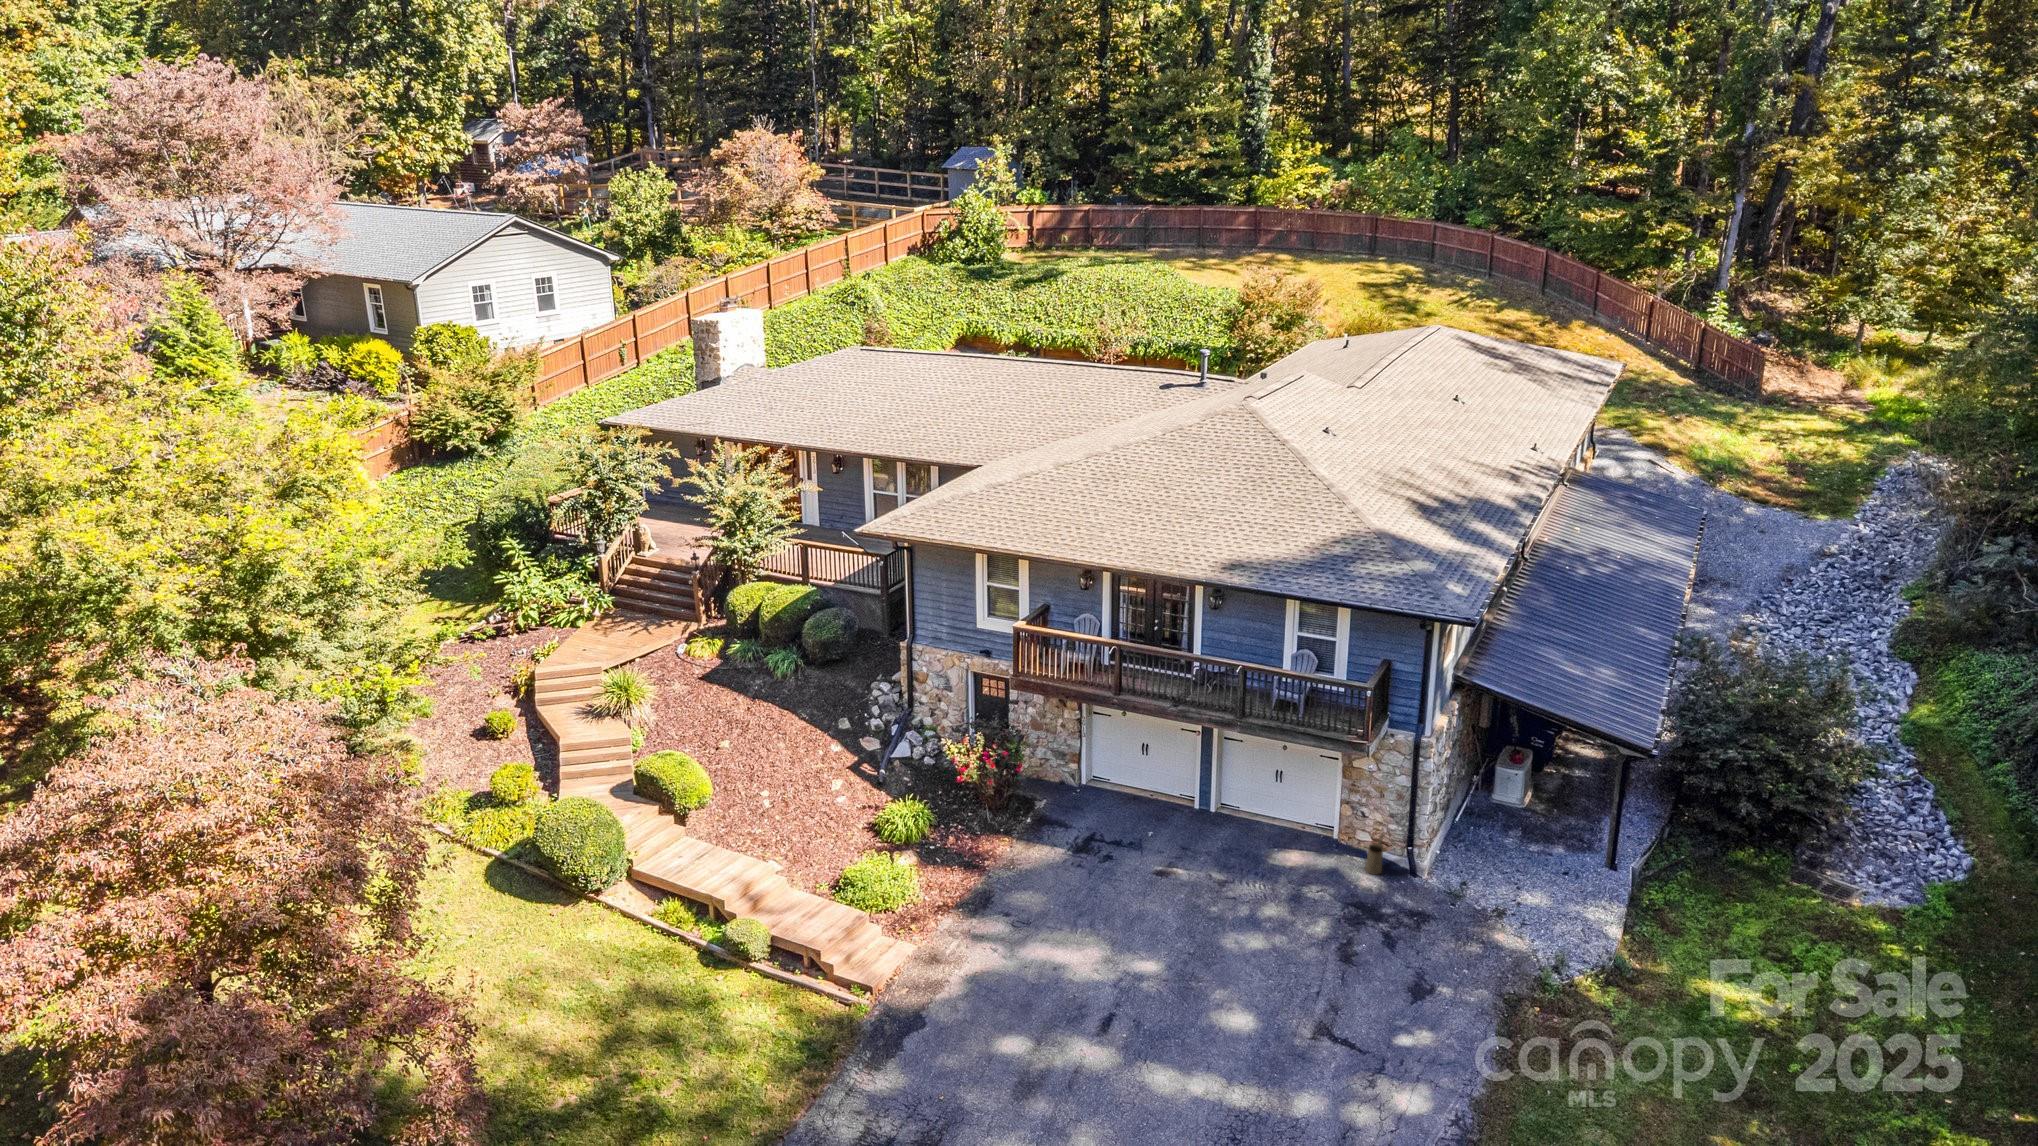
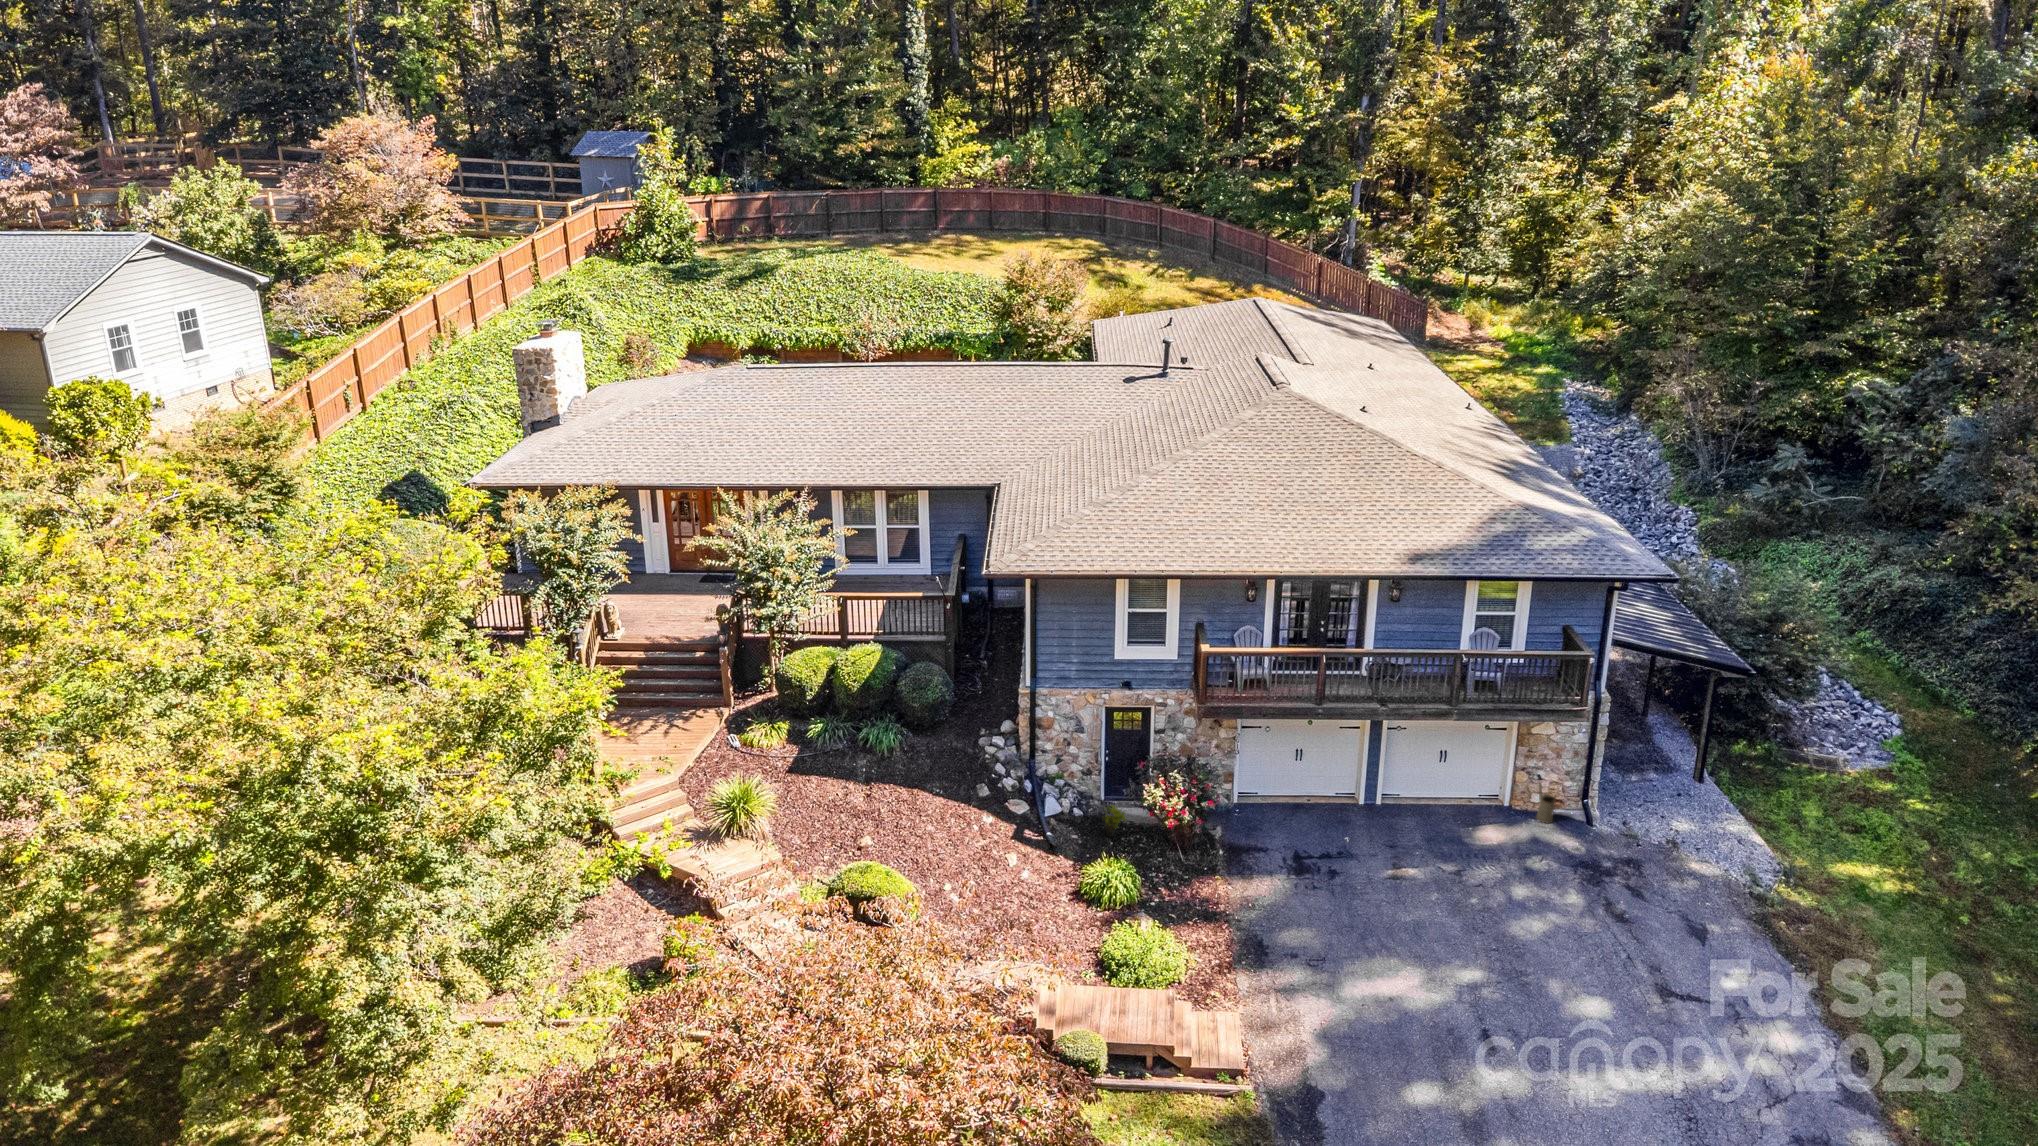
potted plant: none [930,757,951,787] -> present [1103,805,1126,836]

